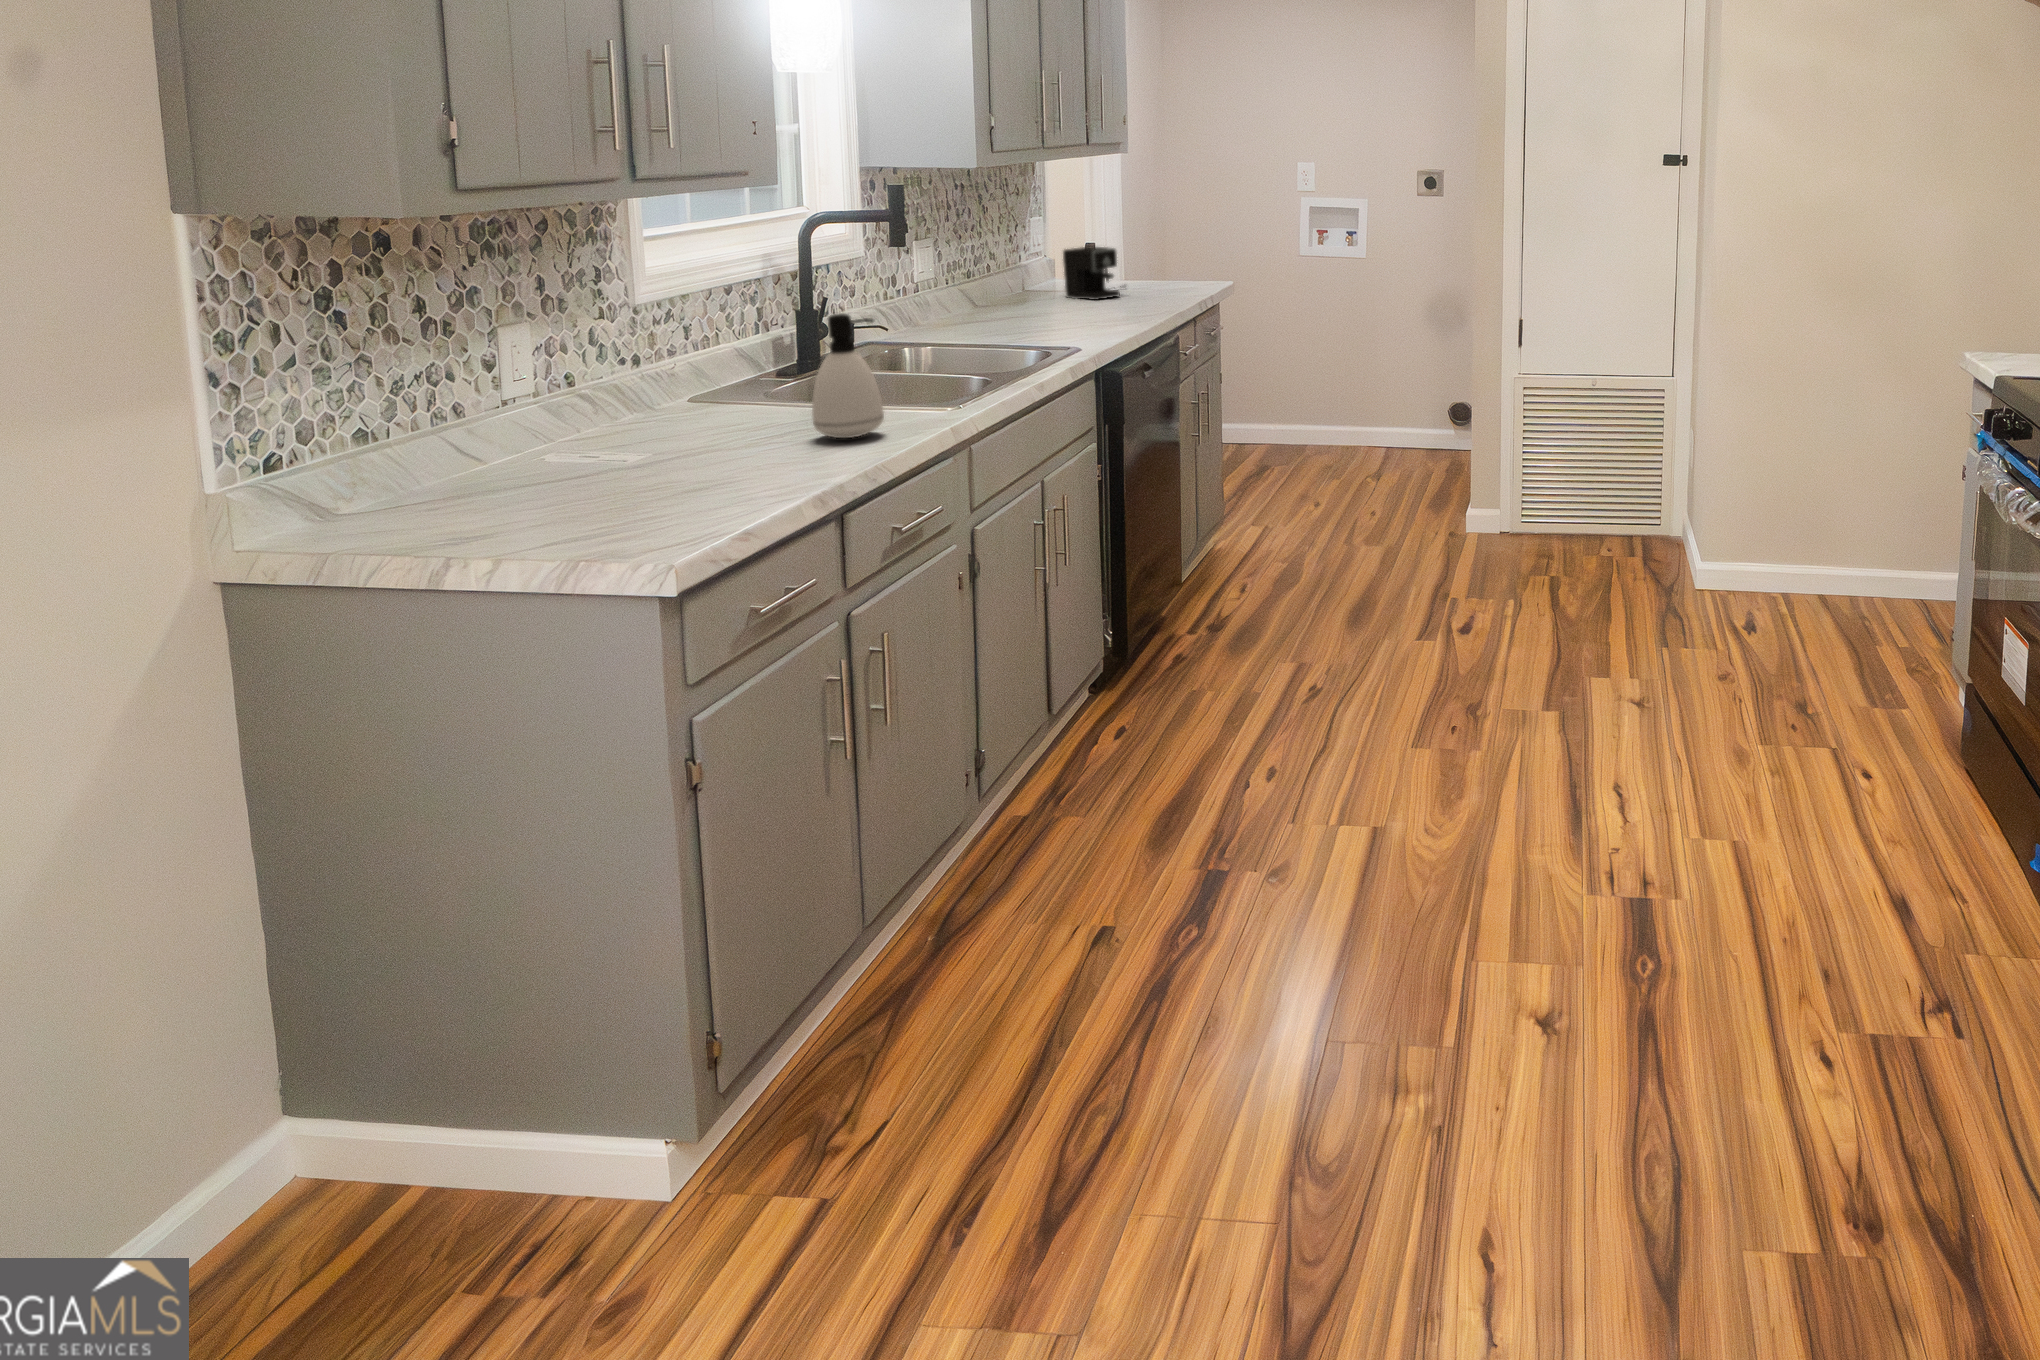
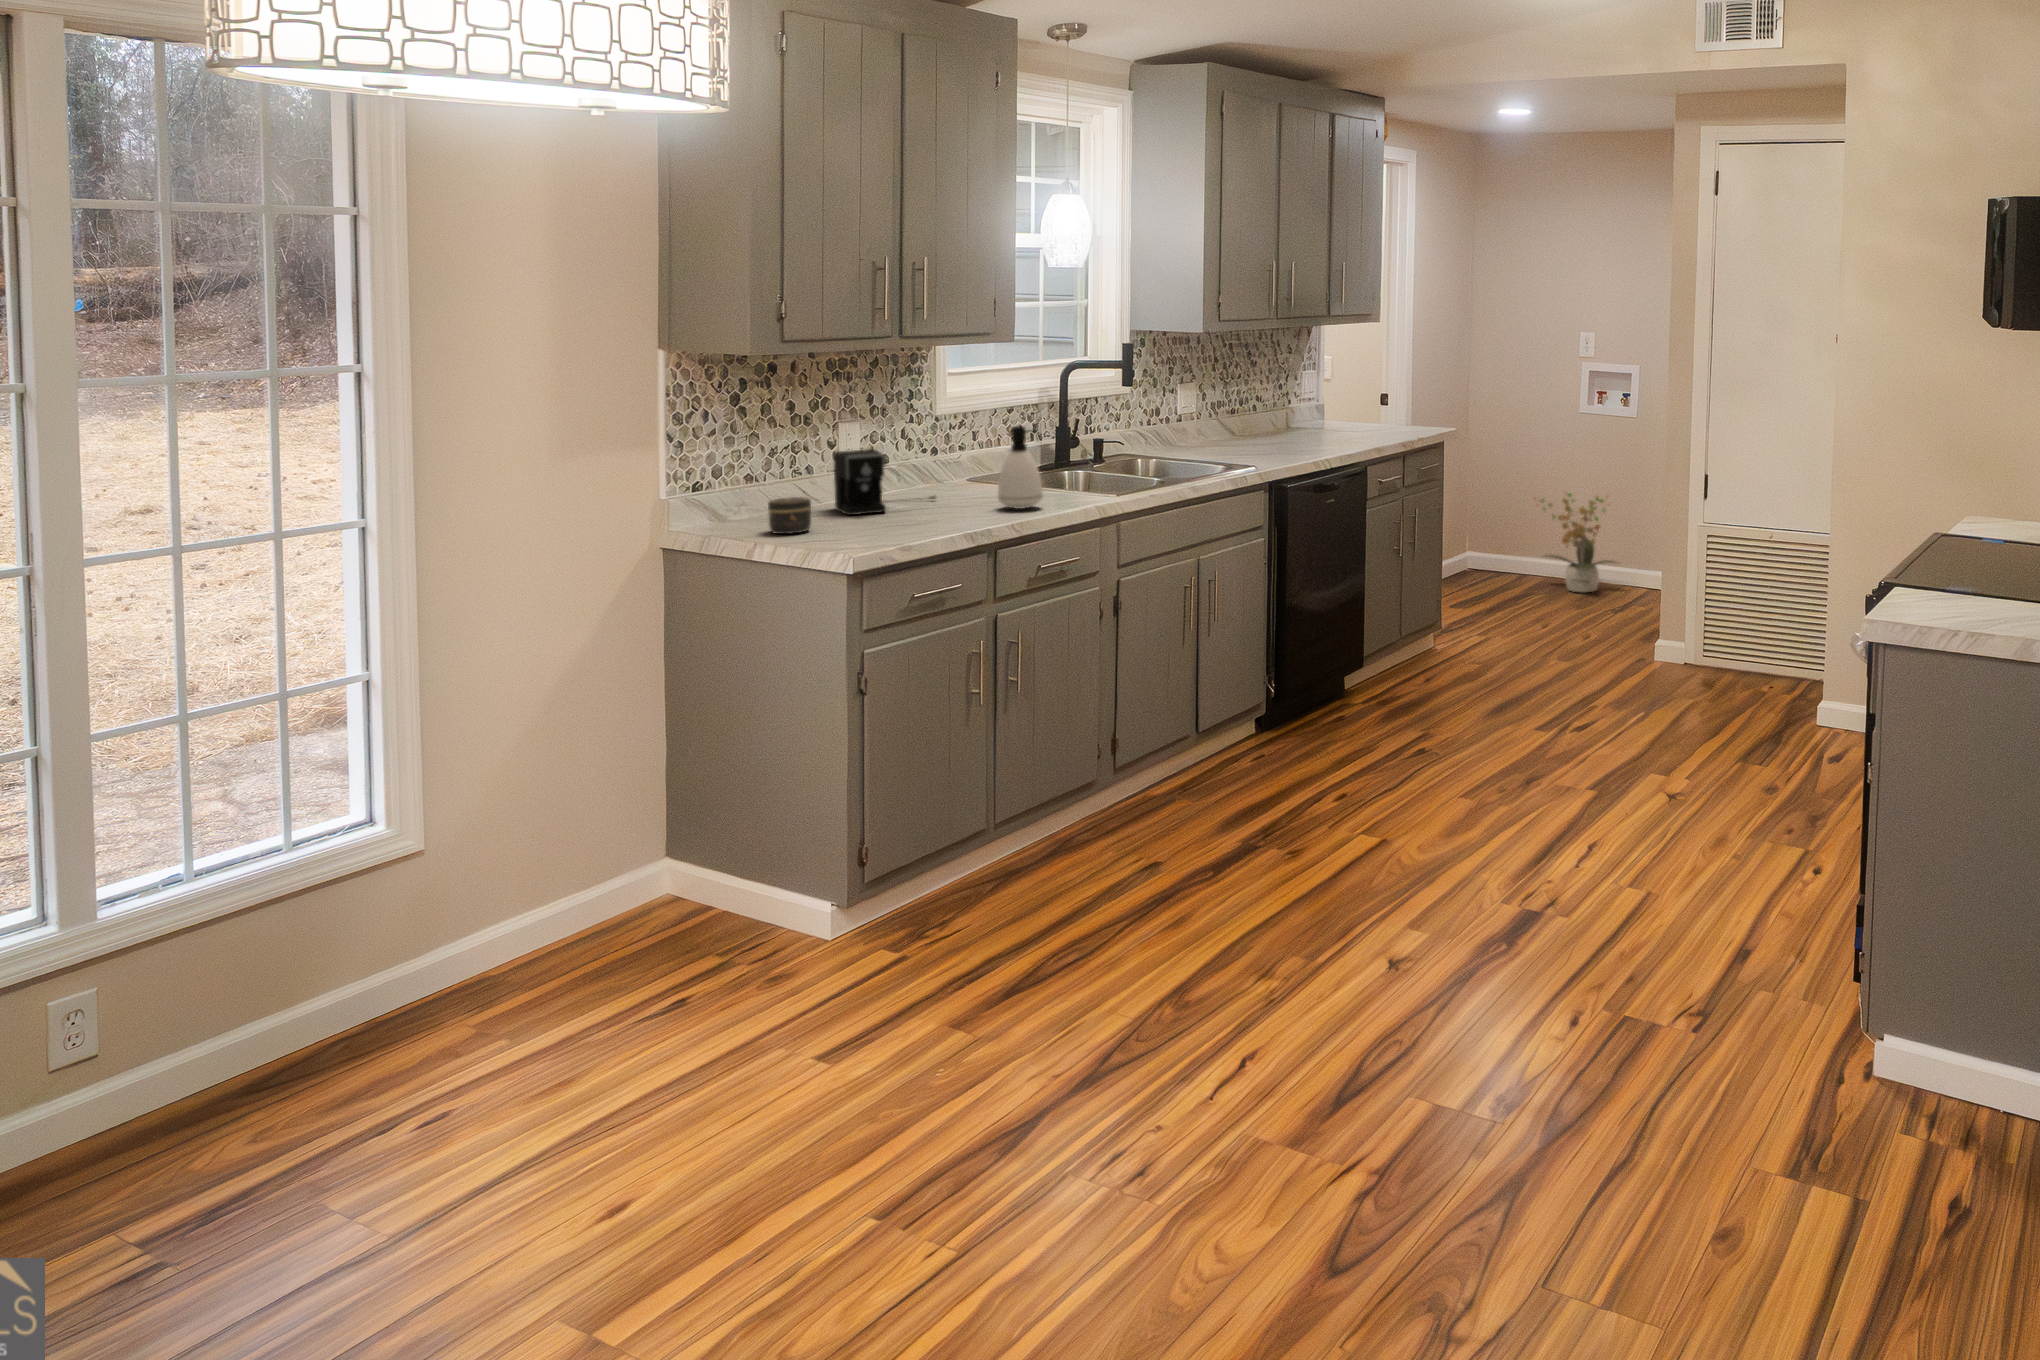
coffee maker: present [1063,247,1121,300] -> present [833,449,935,515]
potted plant: none [1258,342,1353,450] -> present [1535,493,1616,592]
jar: none [452,461,538,530] -> present [768,497,811,534]

